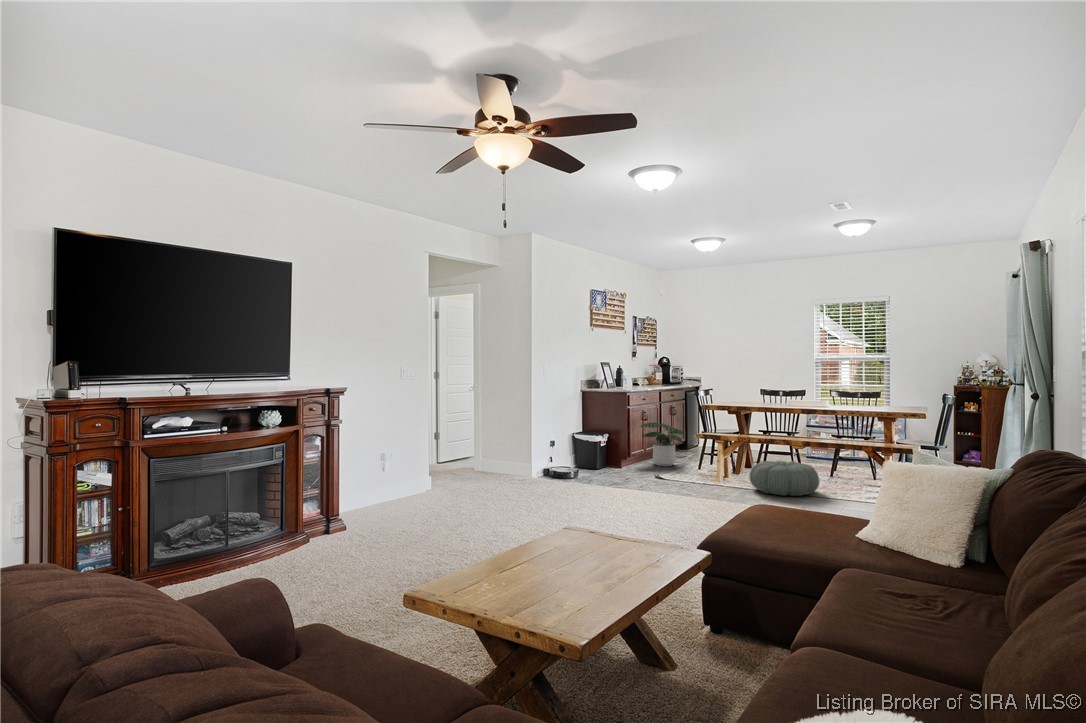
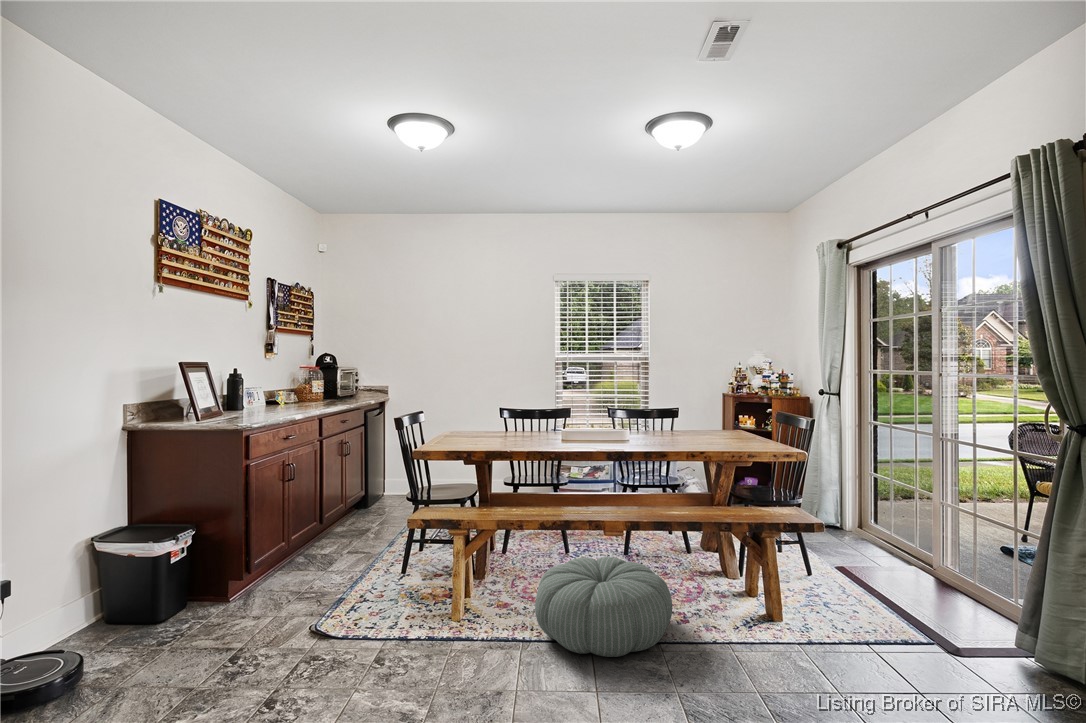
potted plant: present [640,422,686,466] -> none [275,483,379,574]

